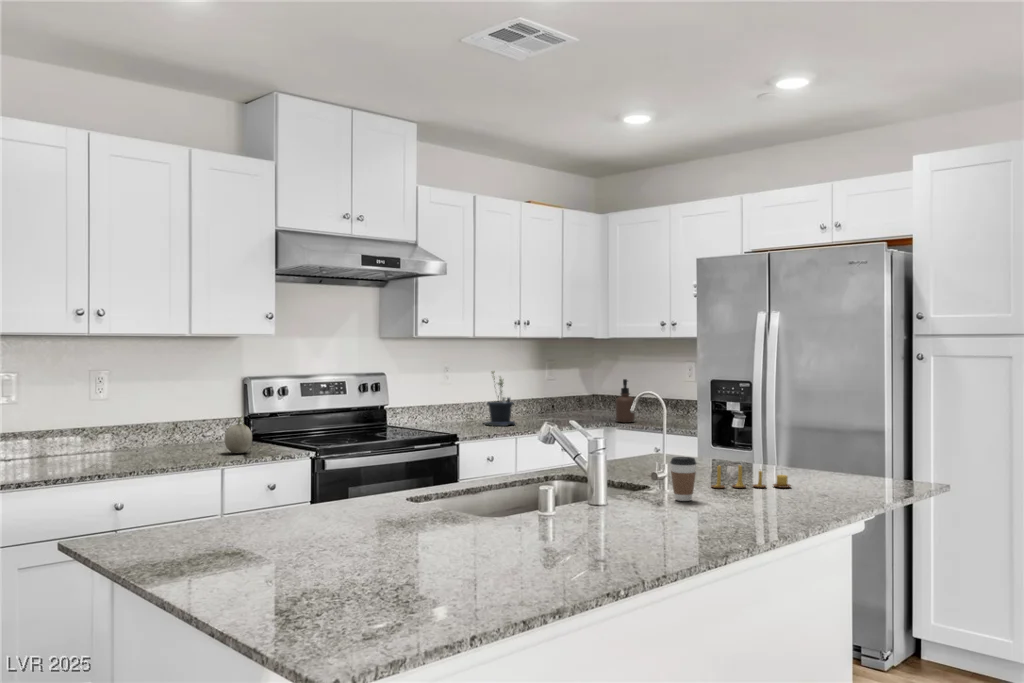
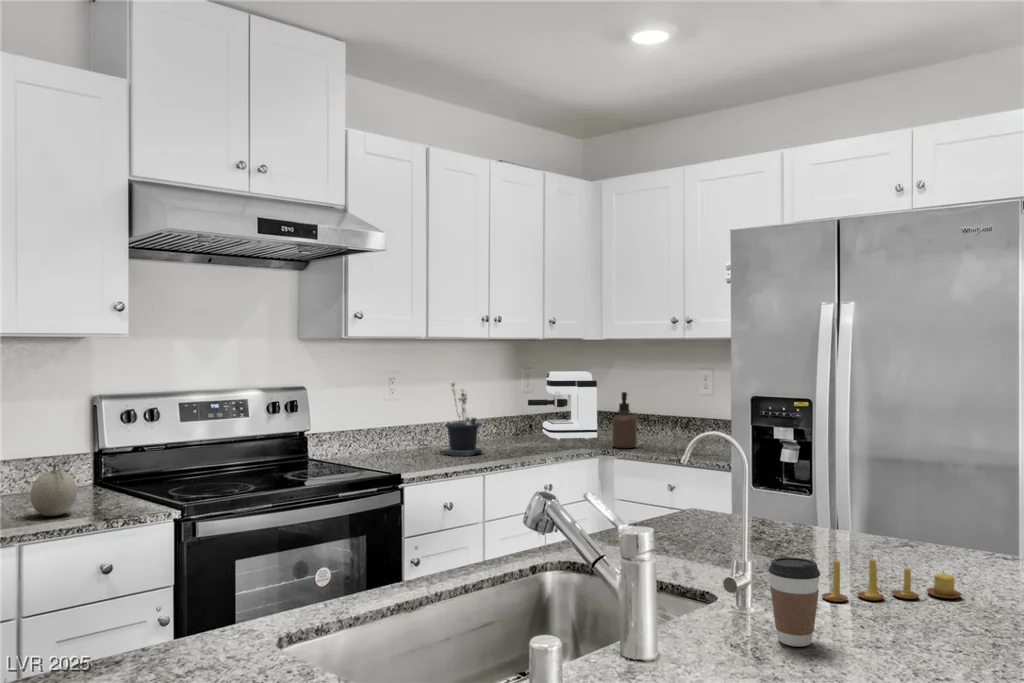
coffee maker: none [551,363,605,417] -> present [528,371,597,440]

